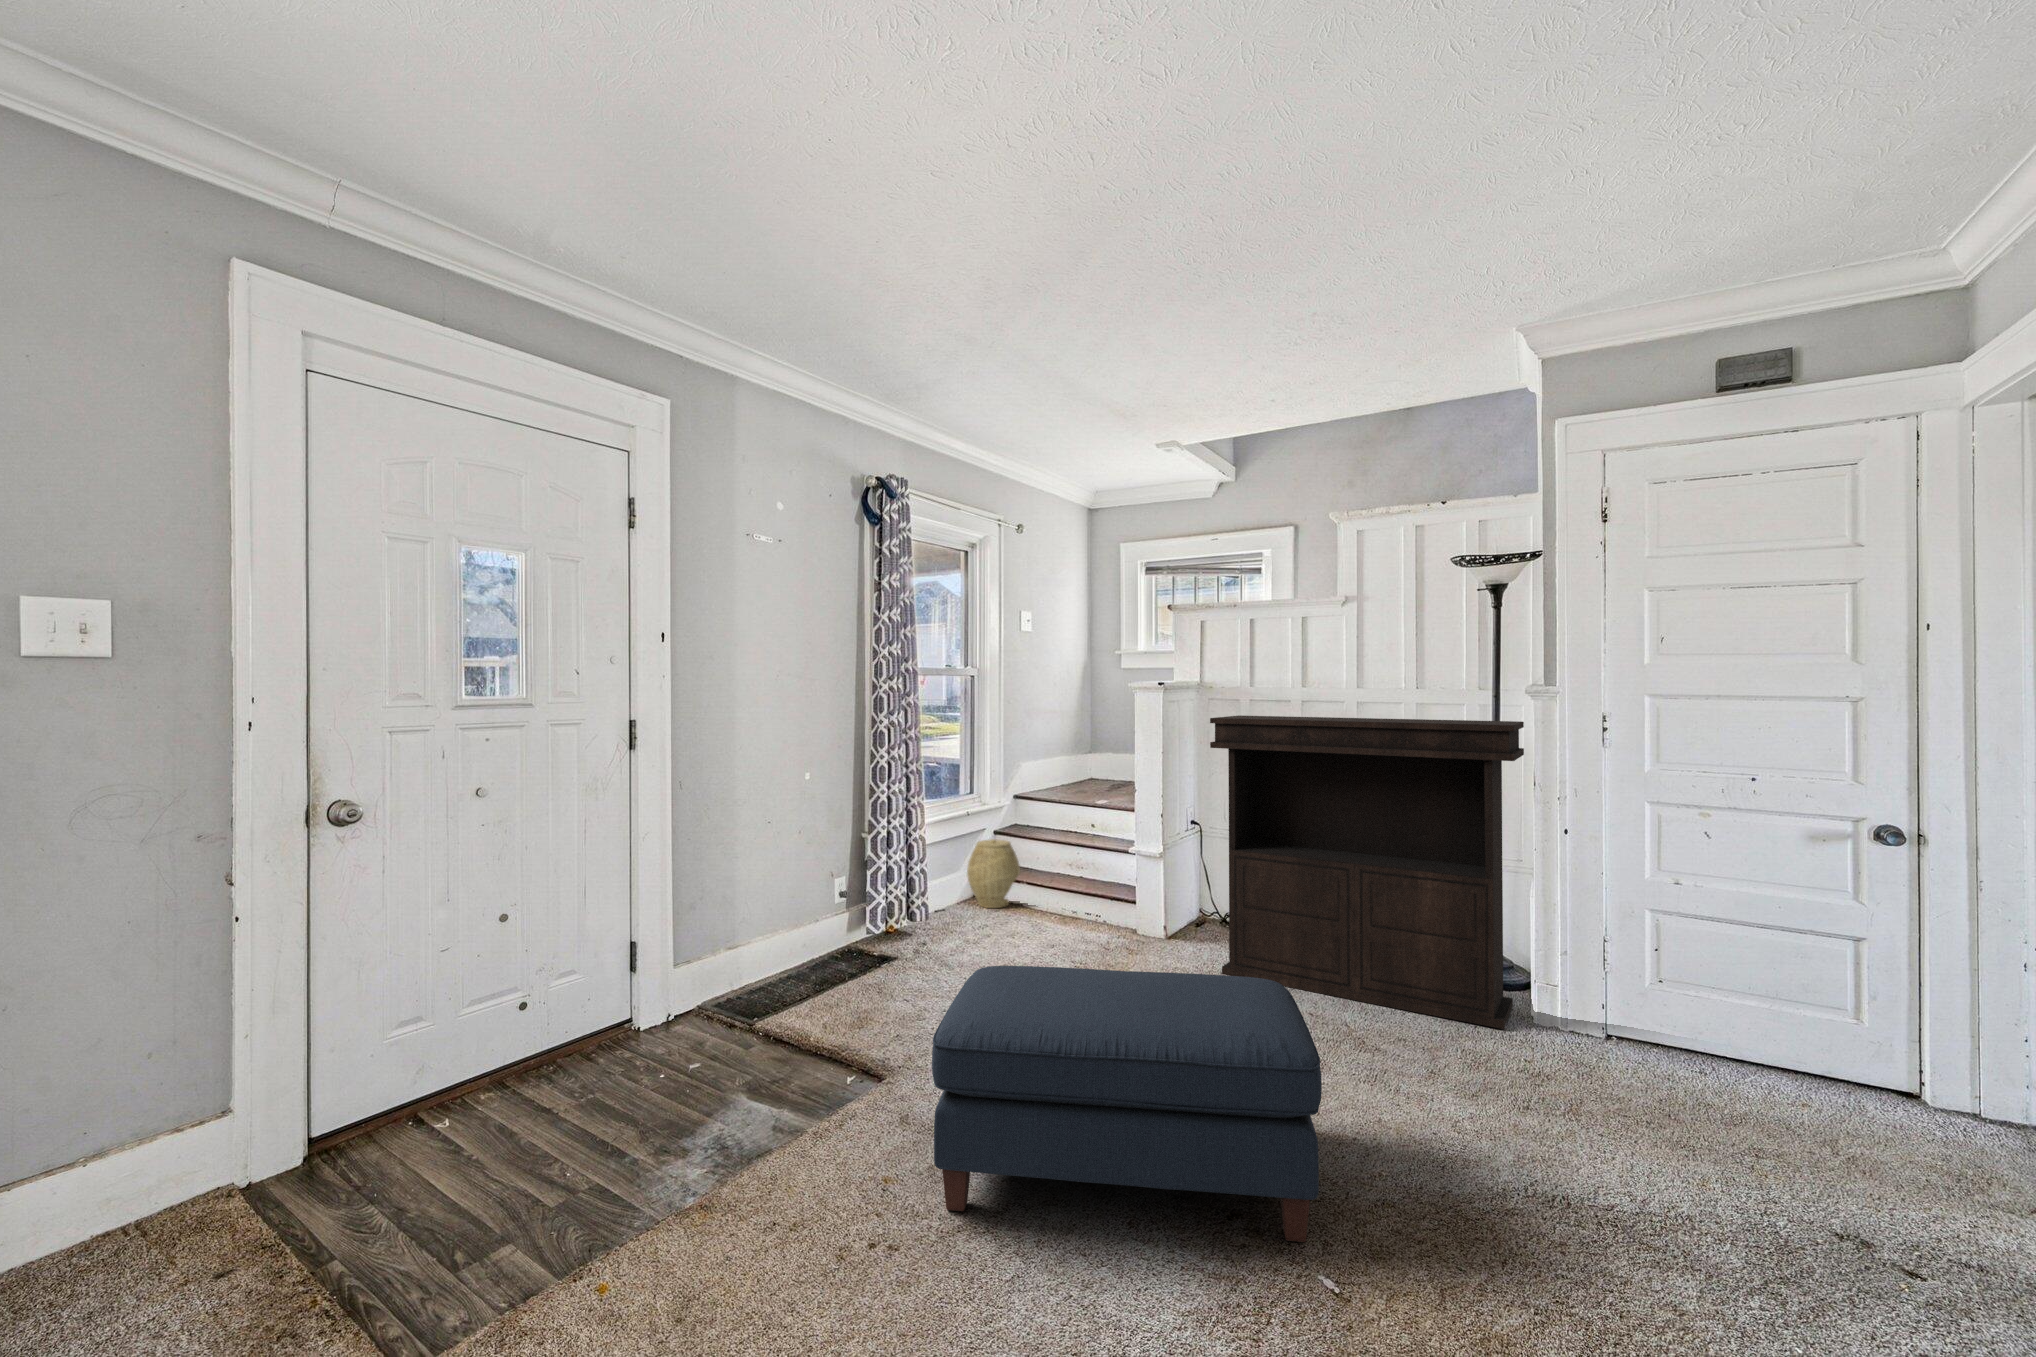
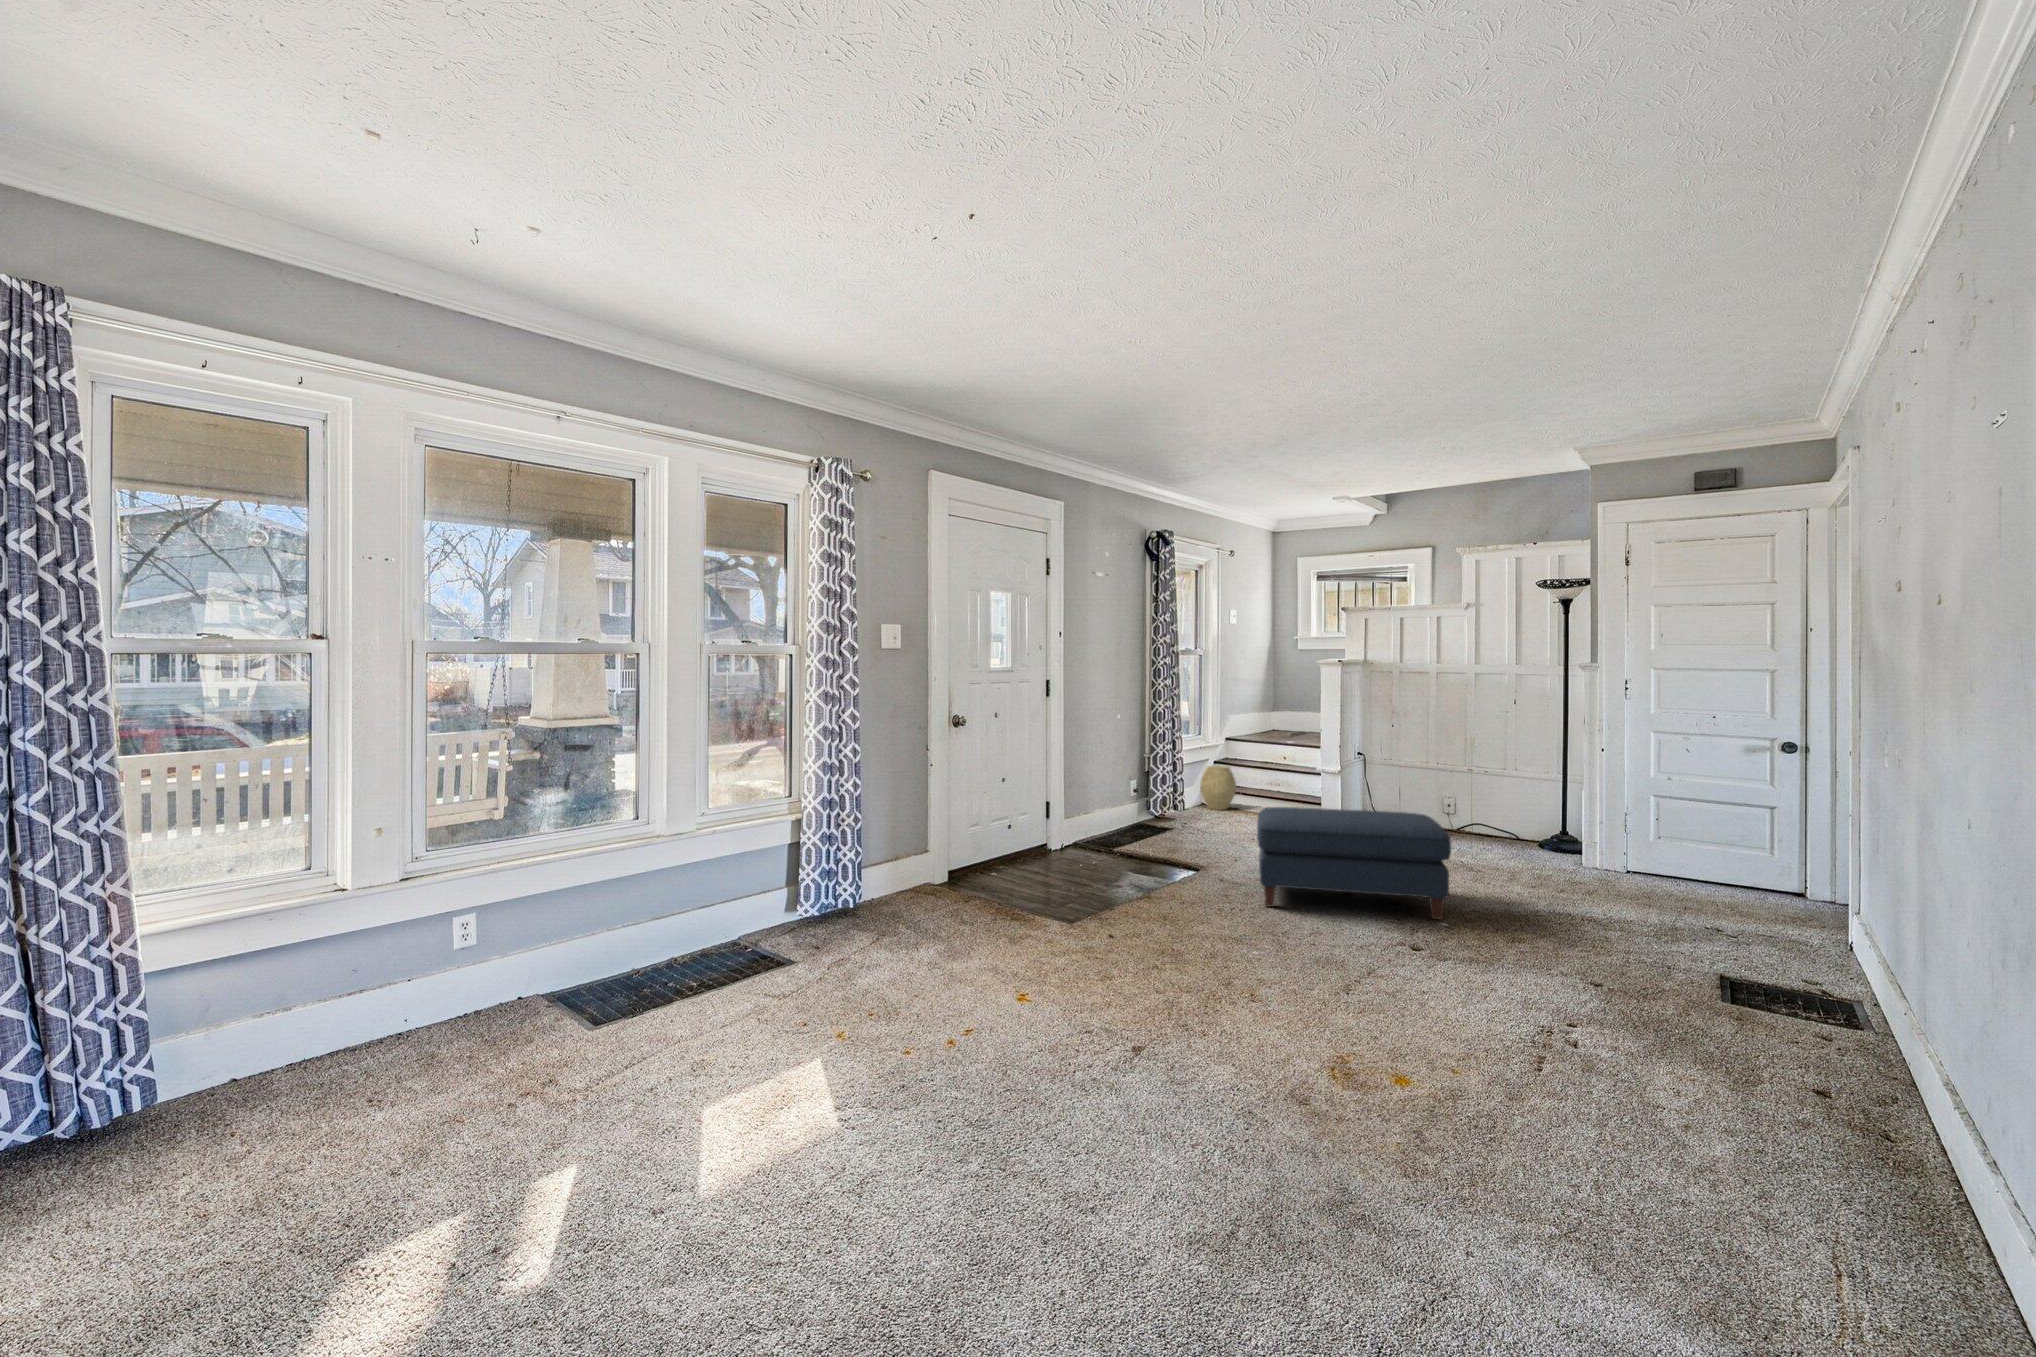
console table: present [1210,715,1524,1029] -> none [1378,682,1582,866]

